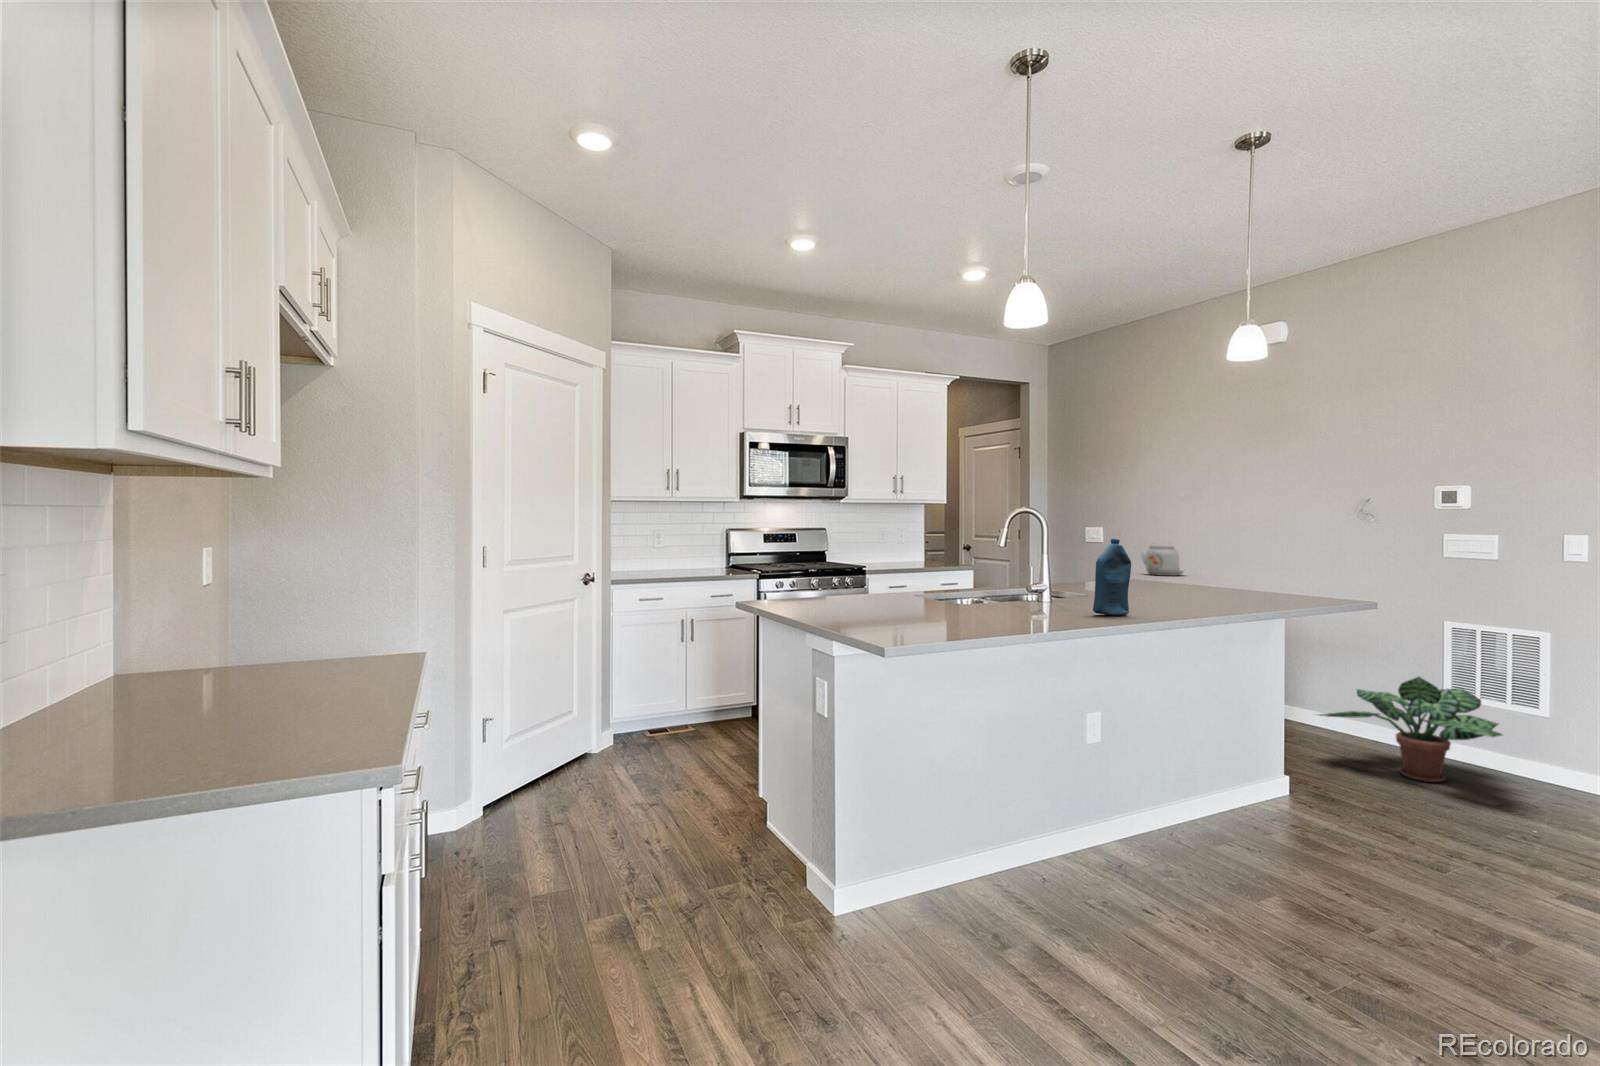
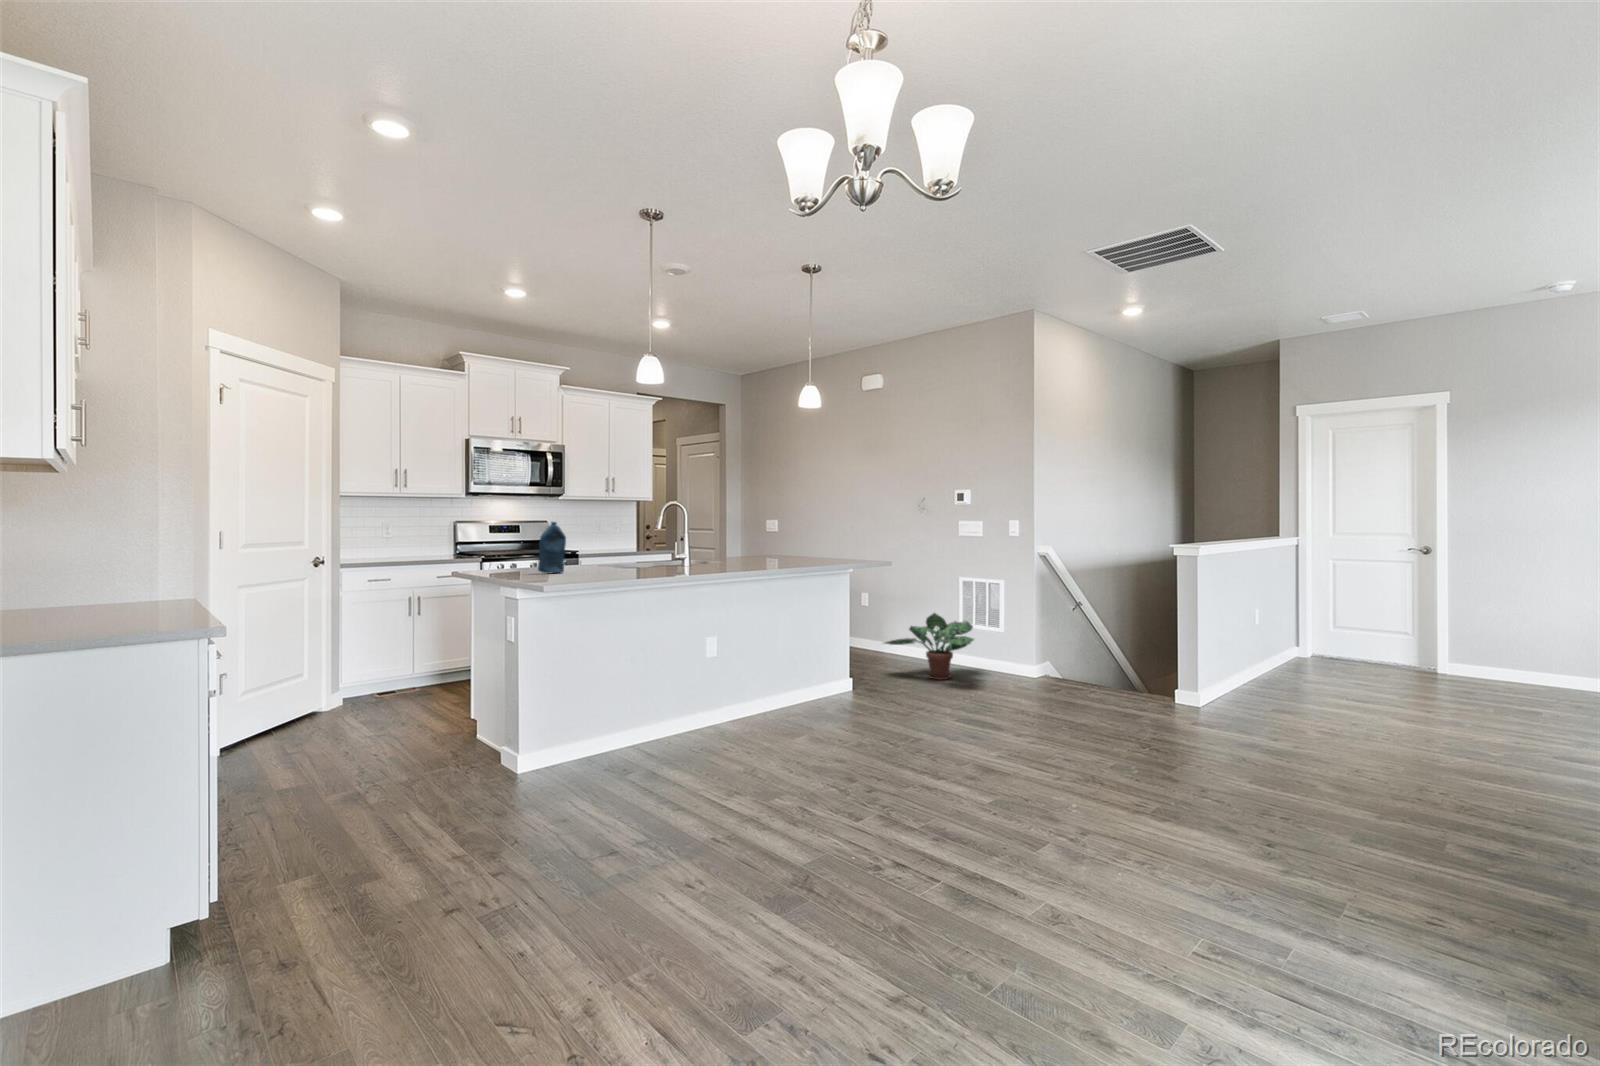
bottle: present [1093,539,1131,616] -> present [538,522,566,574]
kettle: present [1141,543,1183,576] -> none [801,530,834,556]

